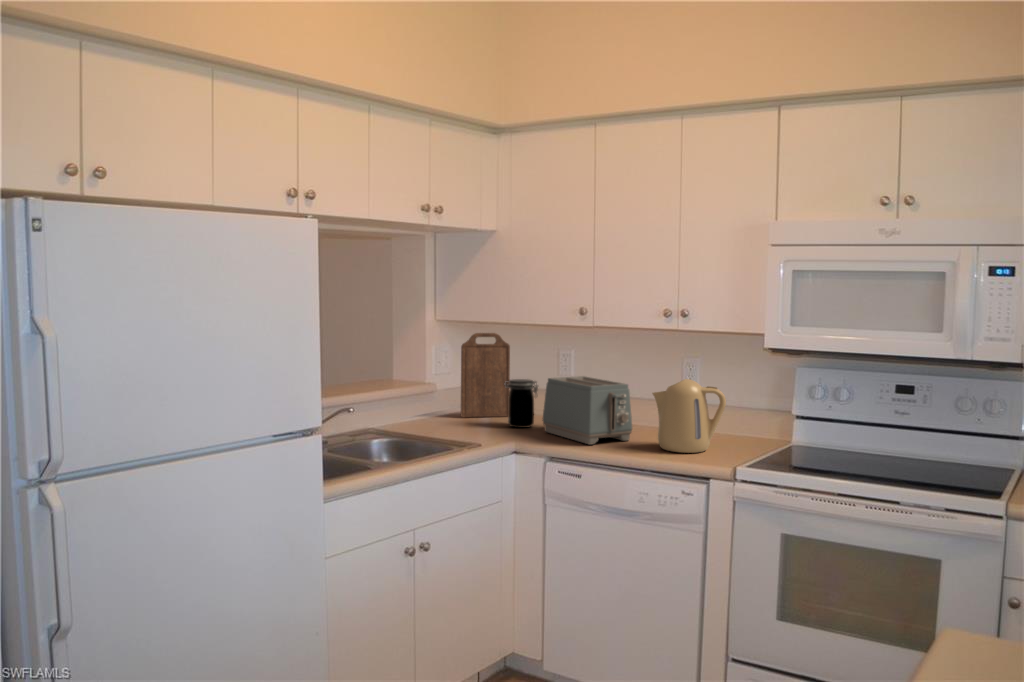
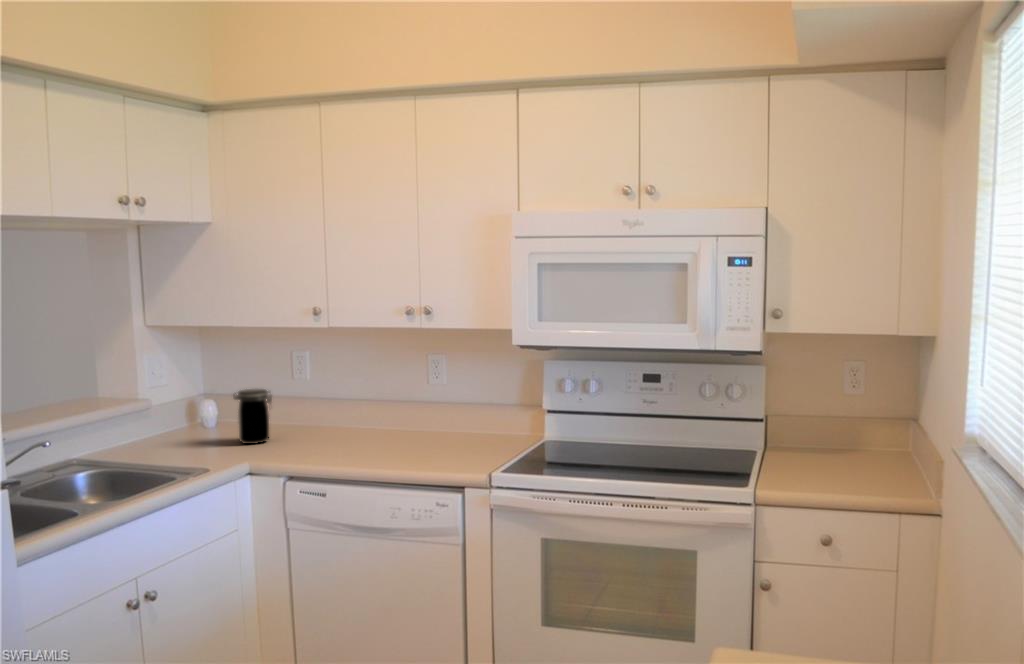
cutting board: present [461,333,510,417] -> none [180,338,241,435]
toaster: present [542,376,632,445] -> none [279,382,380,459]
kettle: present [652,379,726,453] -> none [399,380,478,460]

